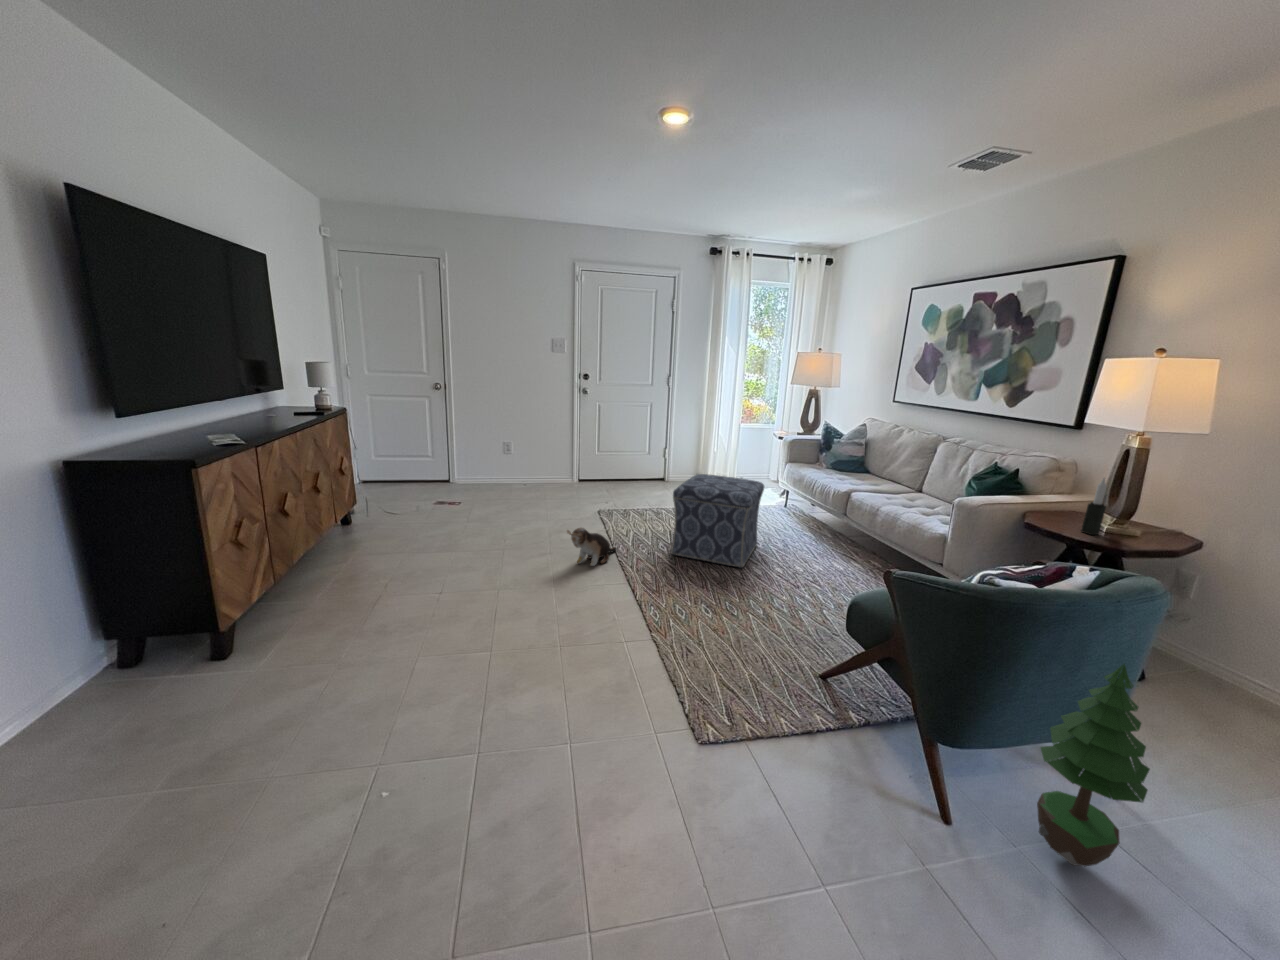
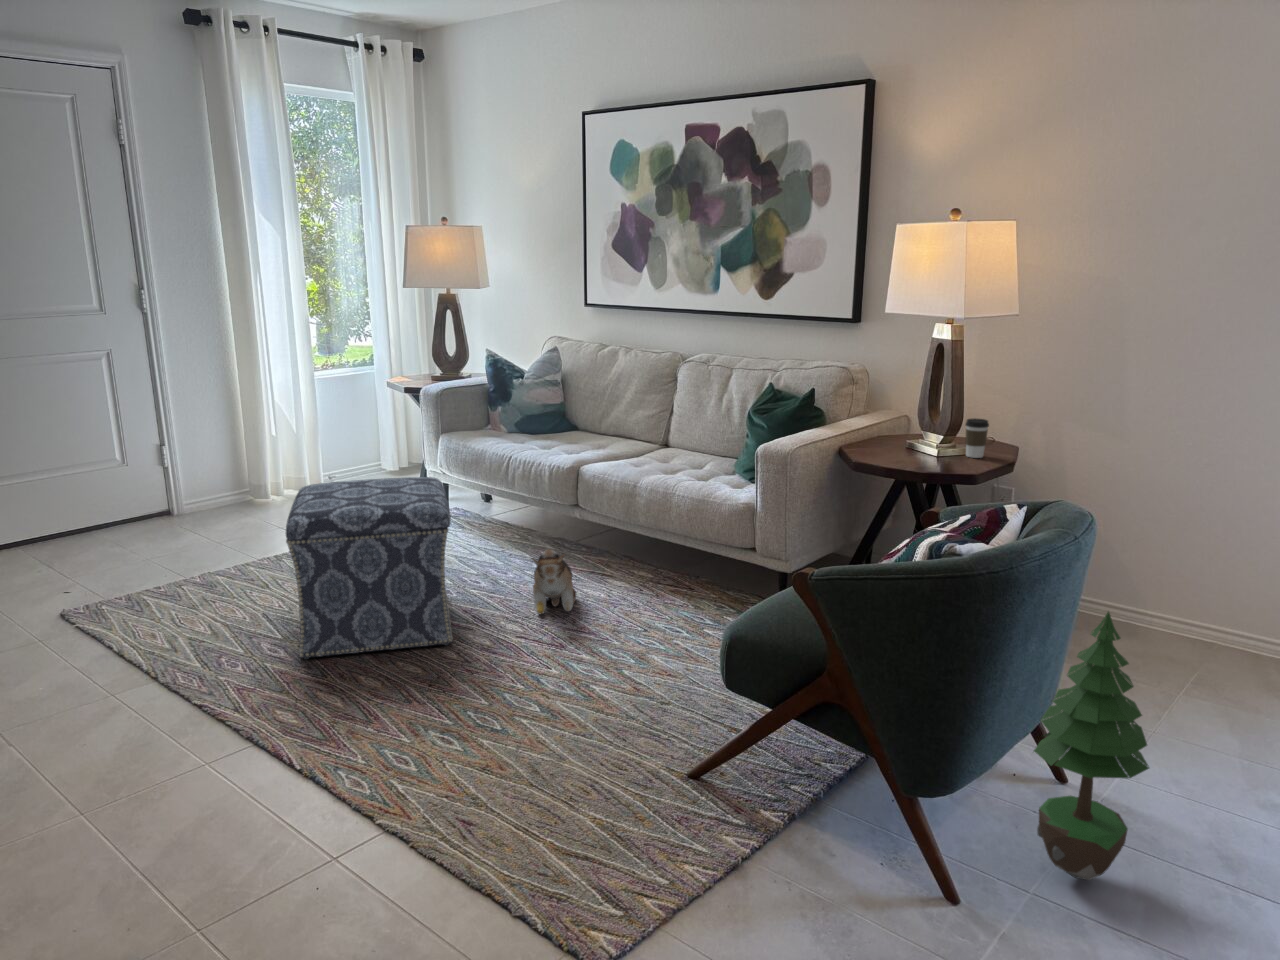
candle: present [1081,478,1106,535] -> none [917,384,938,463]
coffee cup: none [1134,510,1162,541] -> present [965,419,989,458]
plush toy: present [567,528,616,566] -> present [532,549,576,615]

